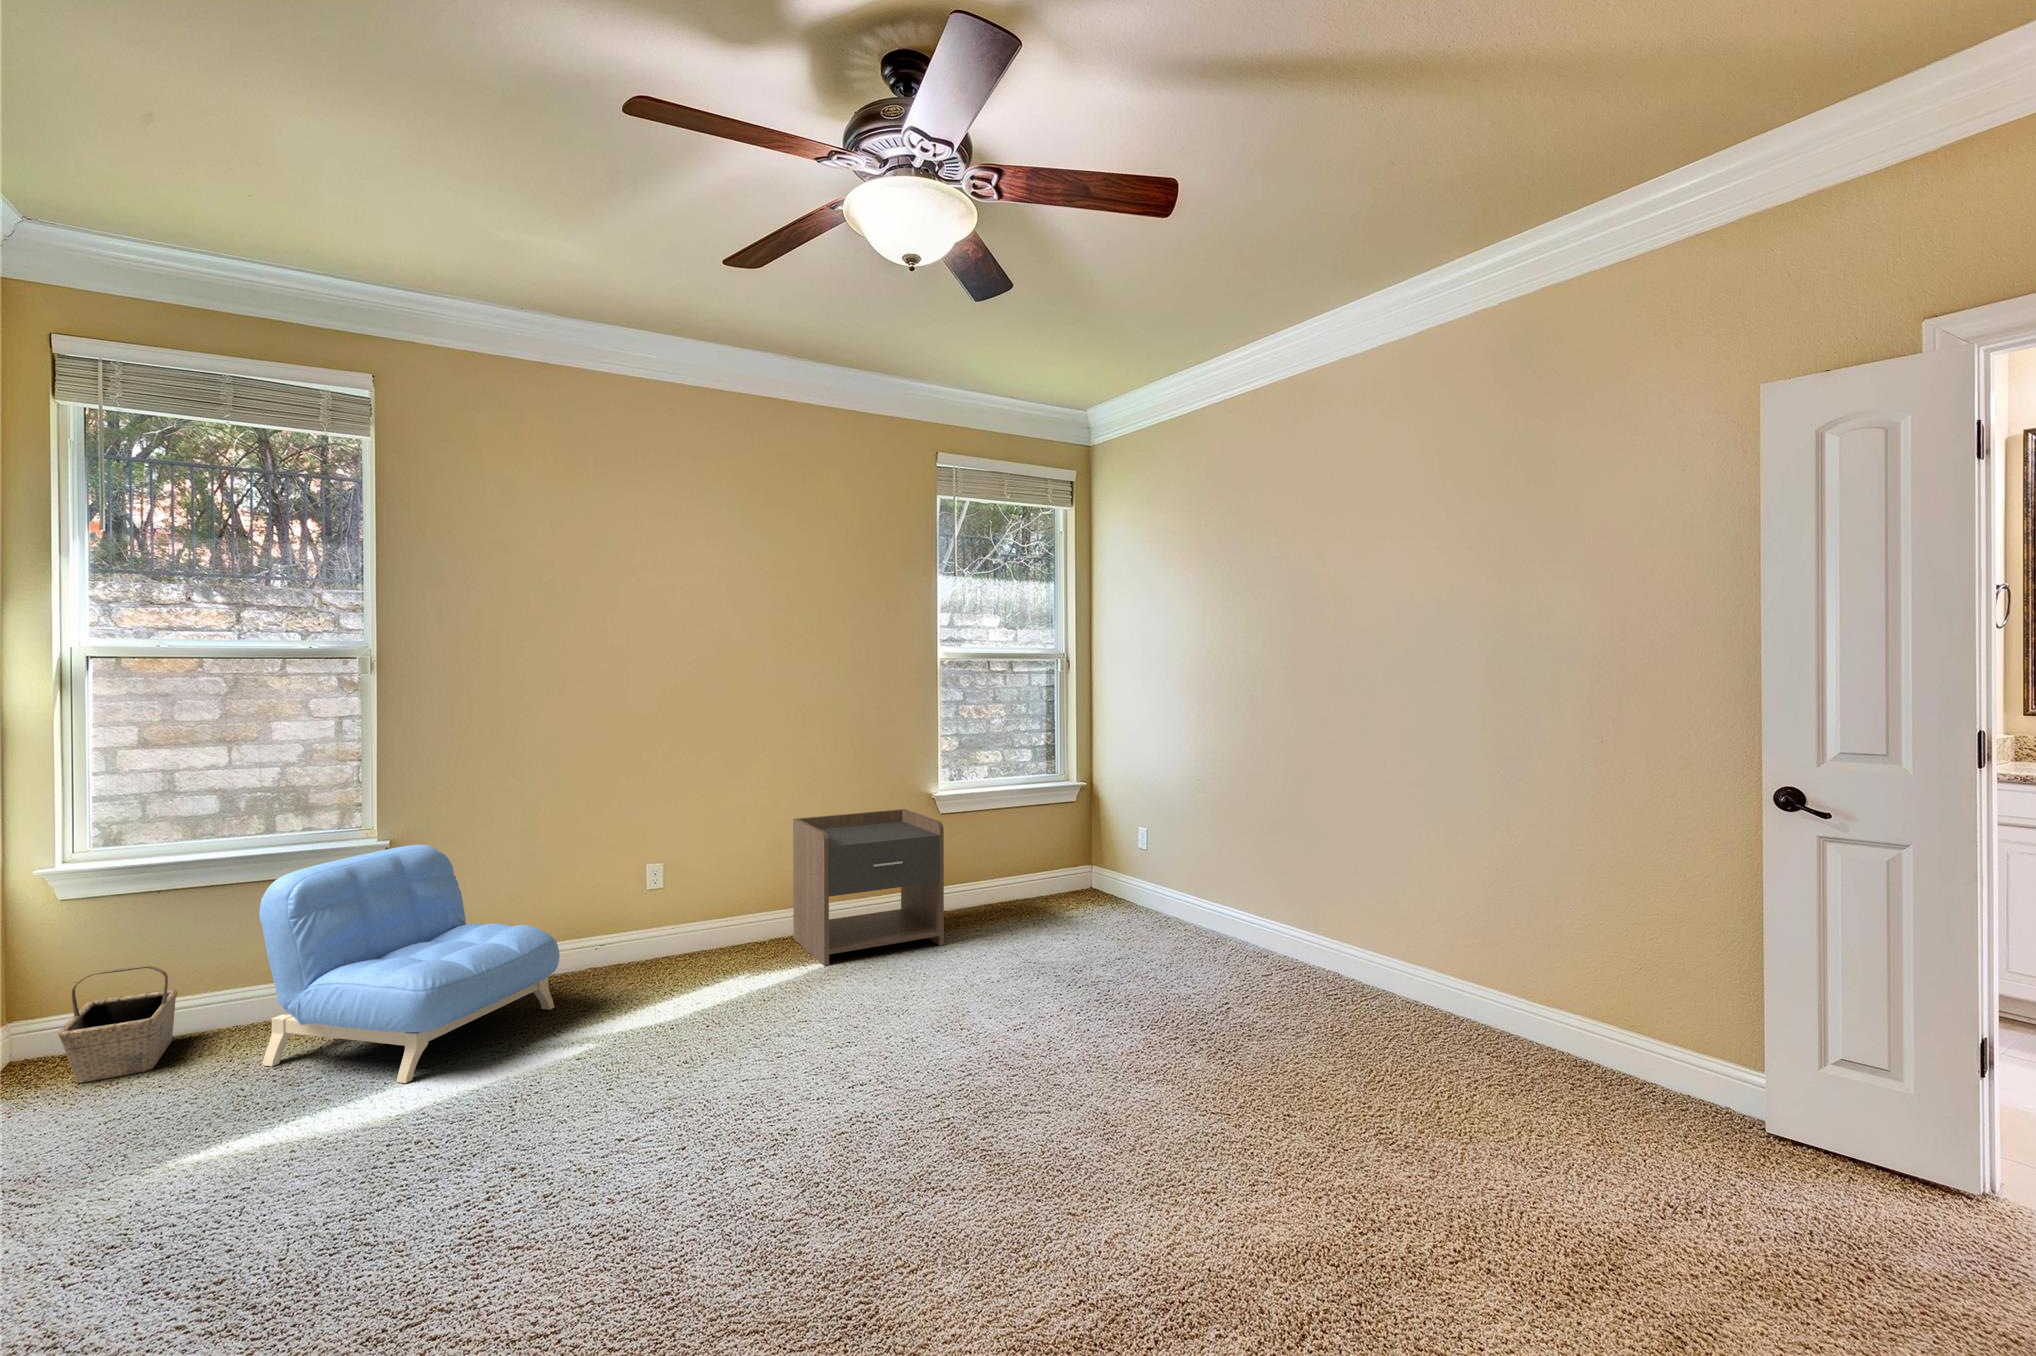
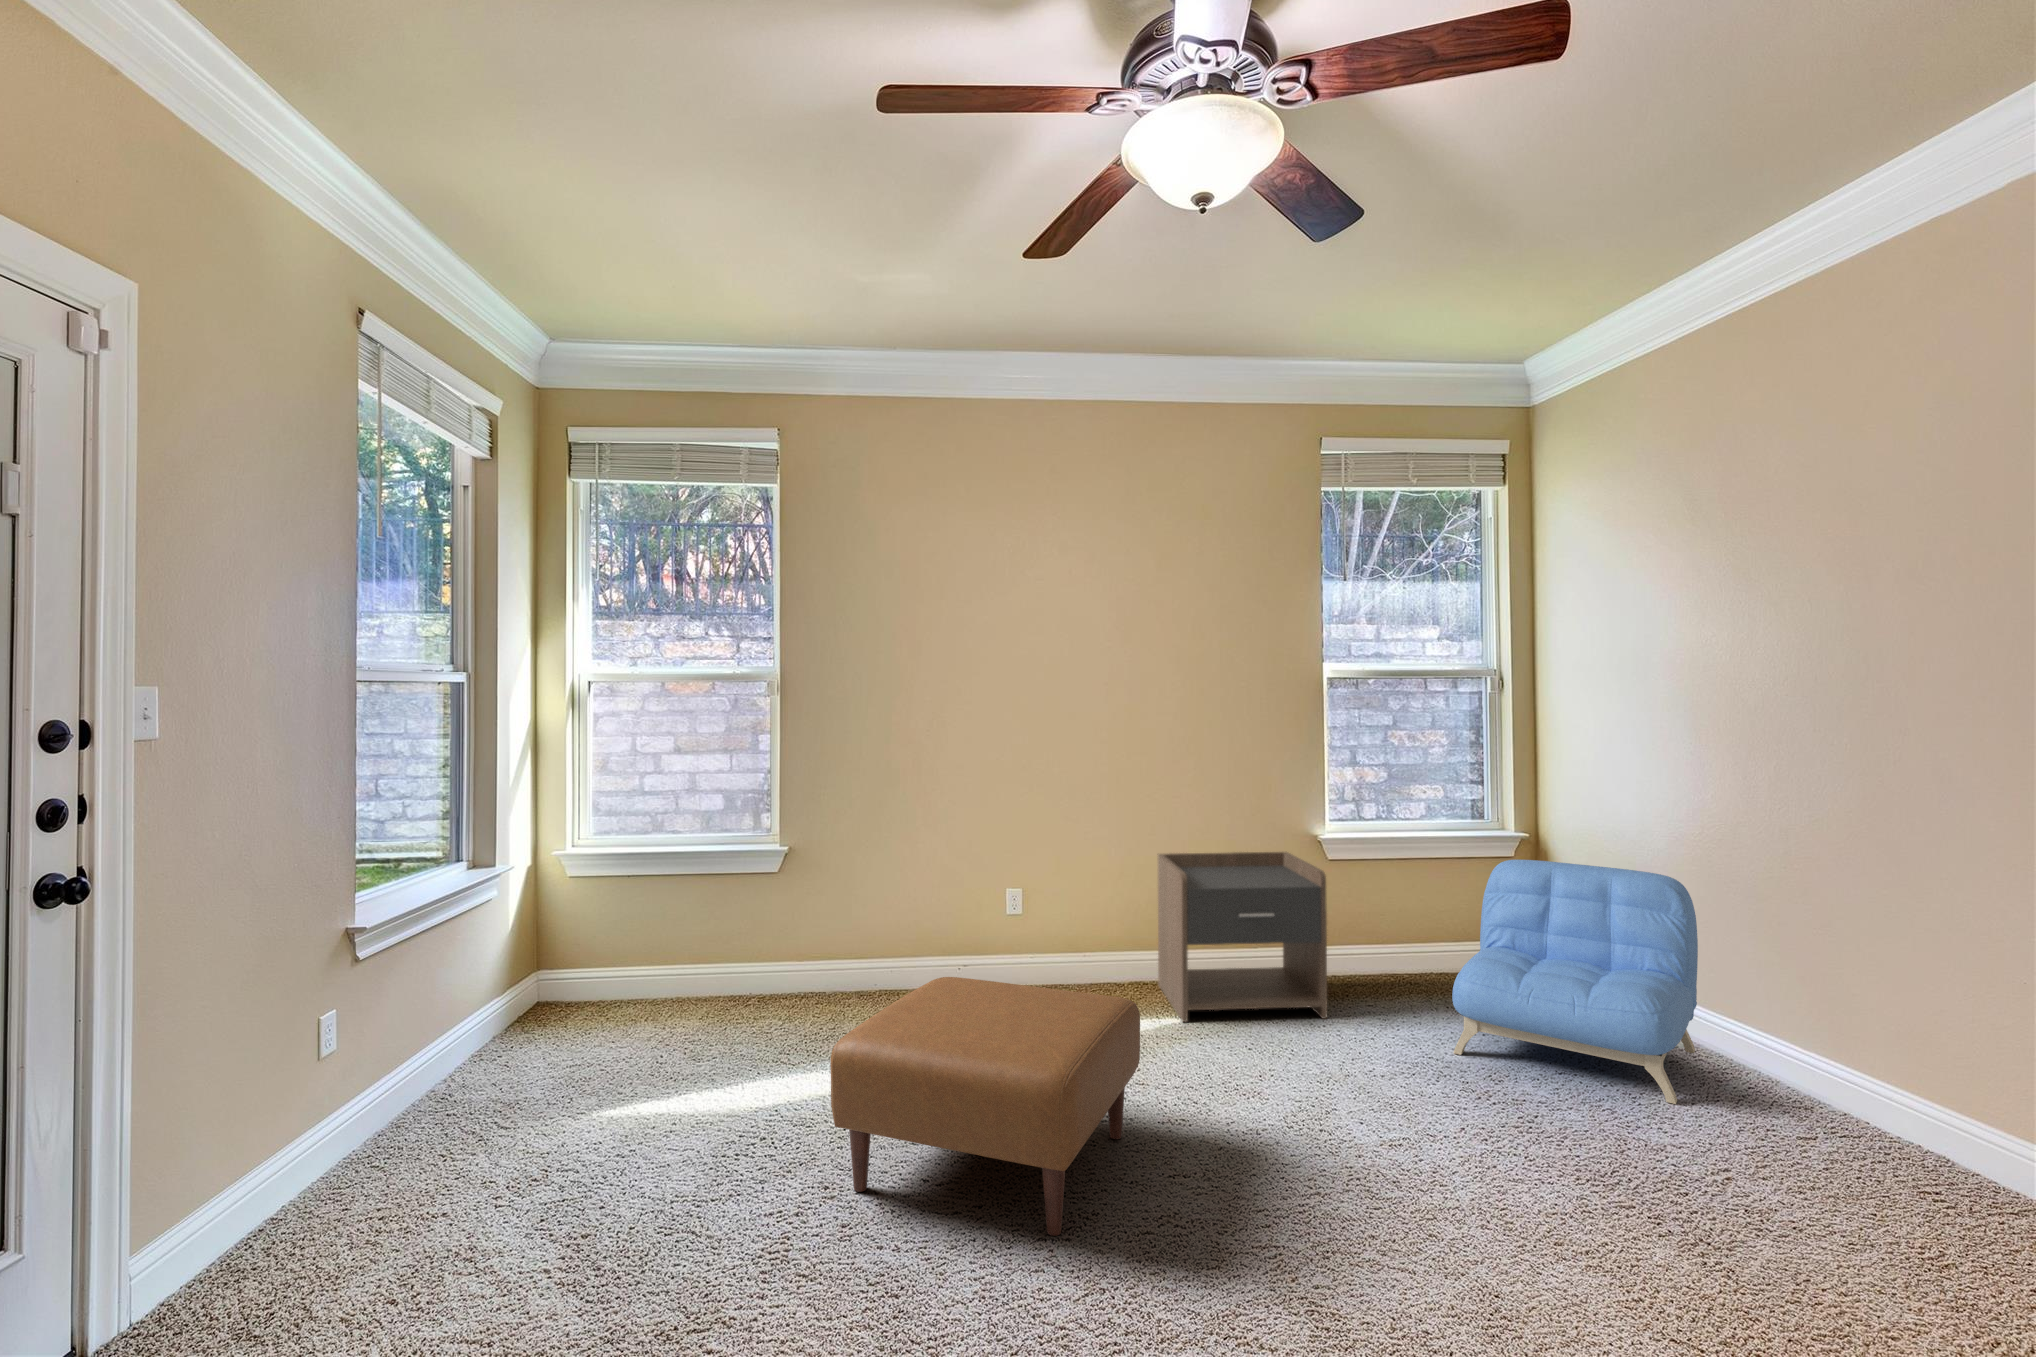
armchair: present [259,845,560,1083] -> present [1452,860,1698,1104]
ottoman: none [519,943,813,1165] -> present [830,977,1140,1236]
basket: present [58,966,177,1083] -> none [555,938,638,1029]

